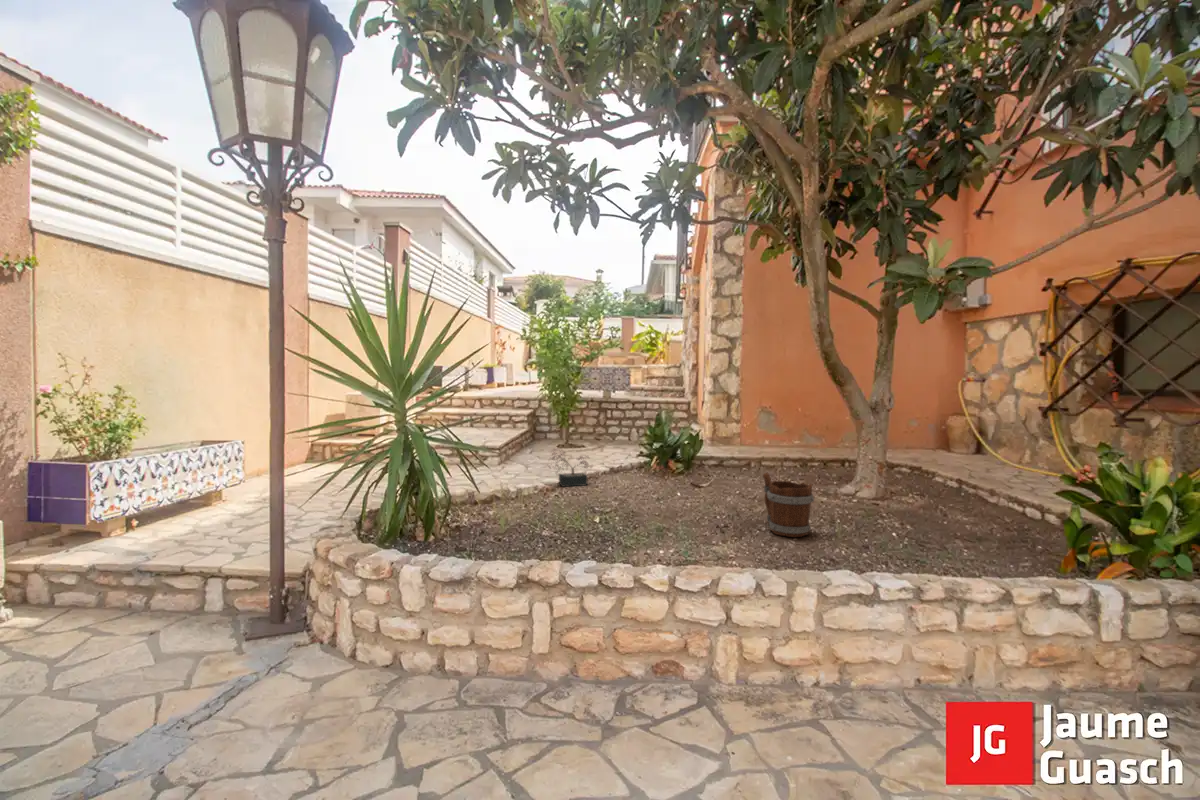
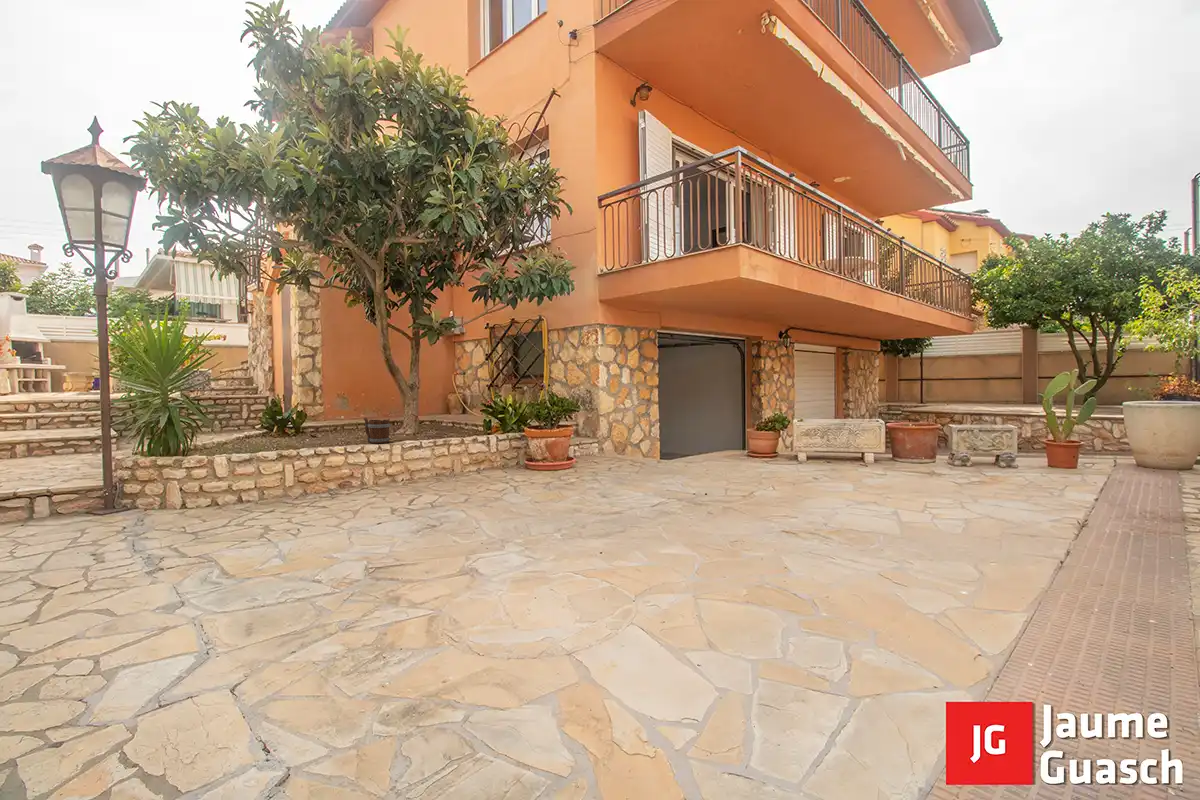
decorative plant: present [552,449,589,486] -> none [208,421,241,446]

